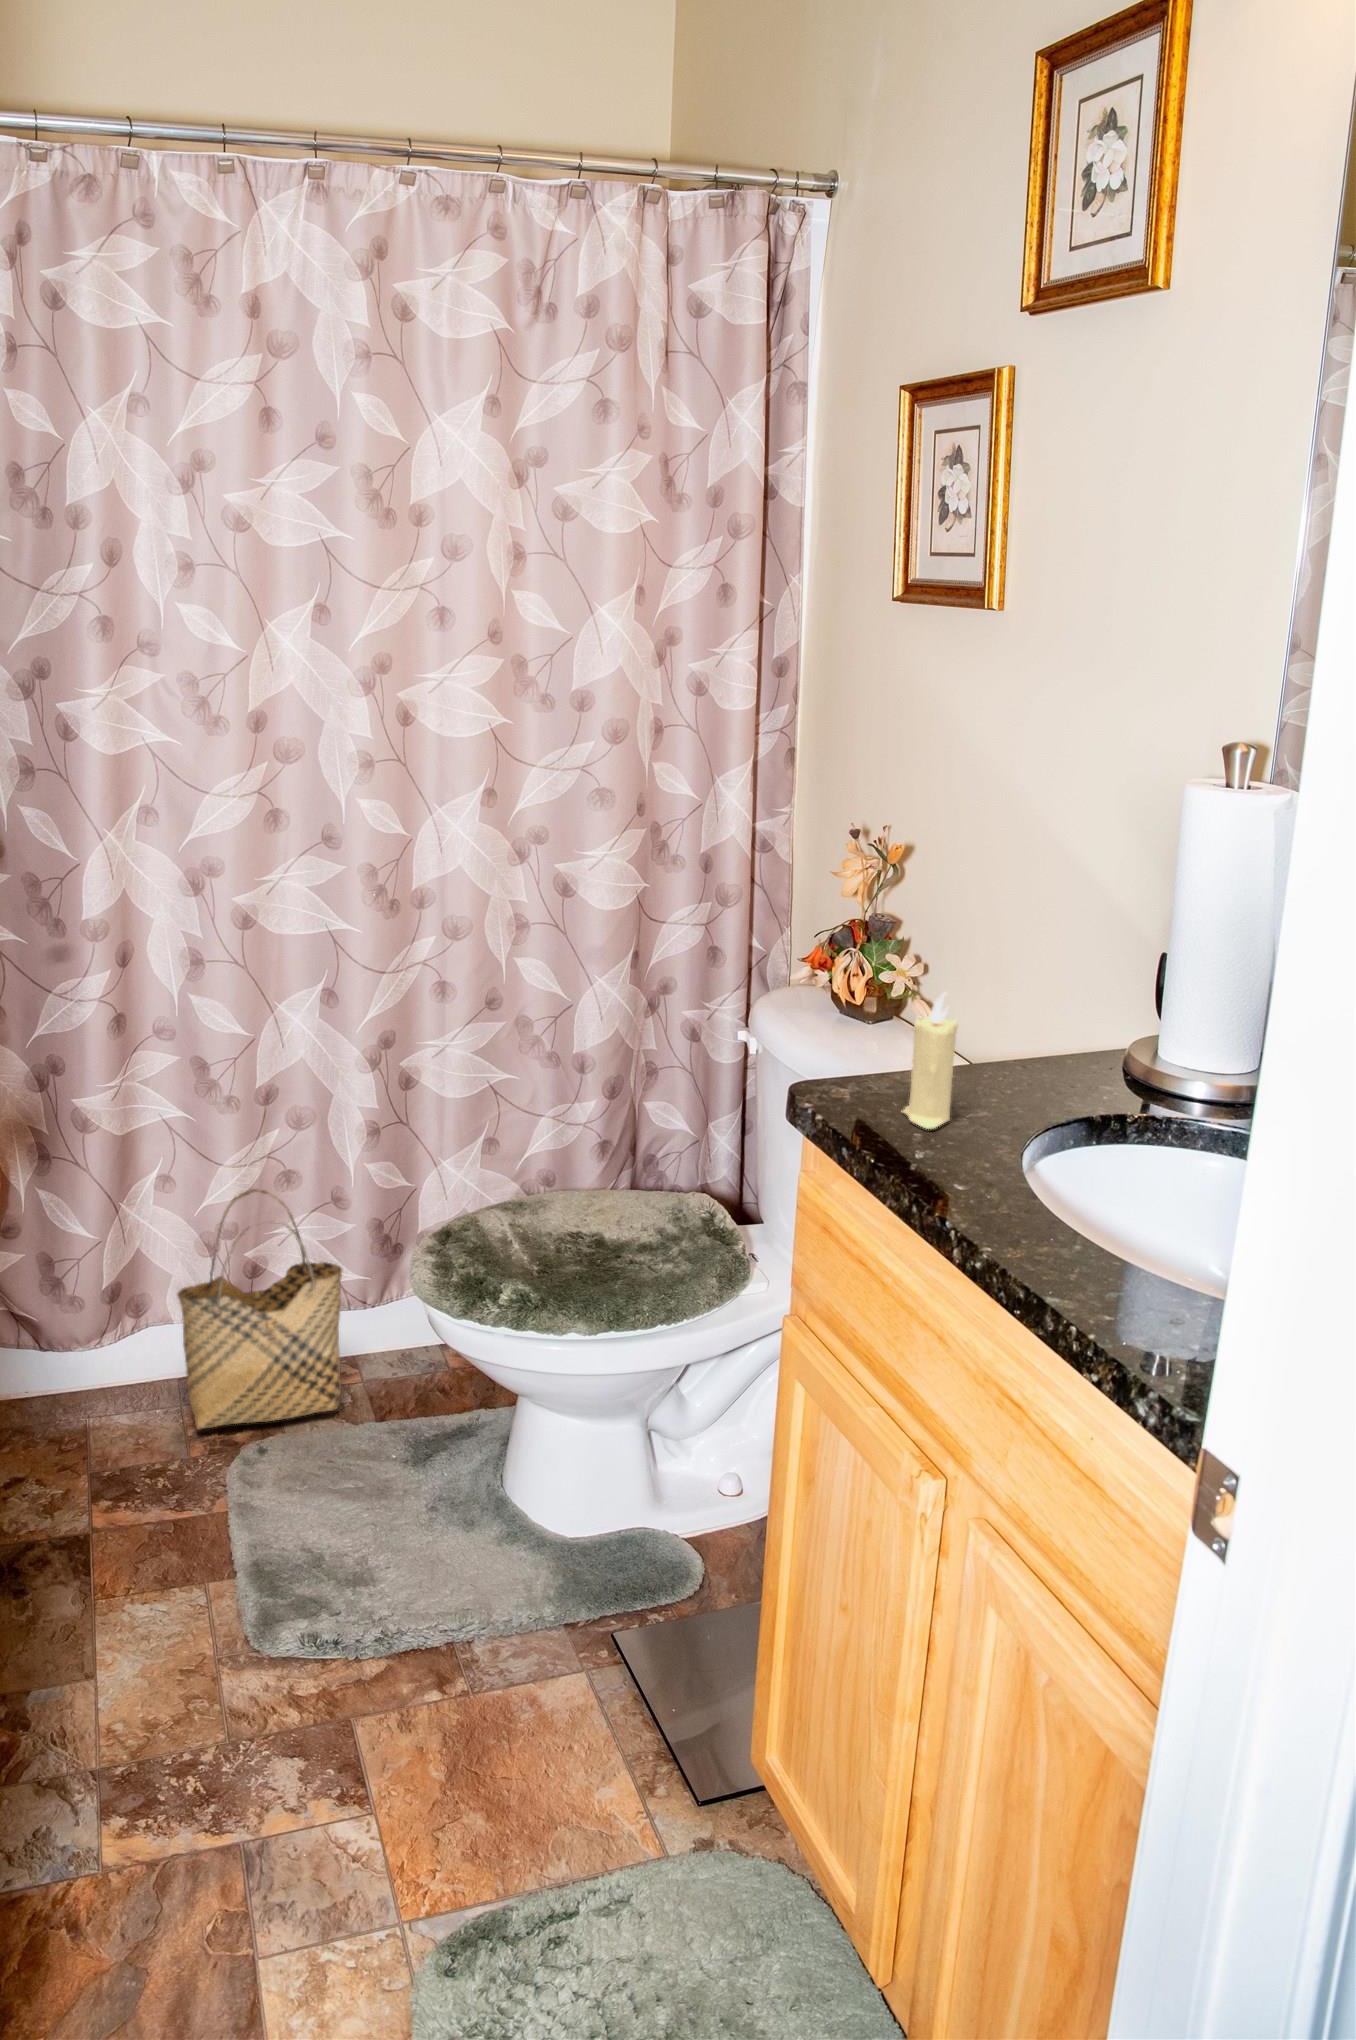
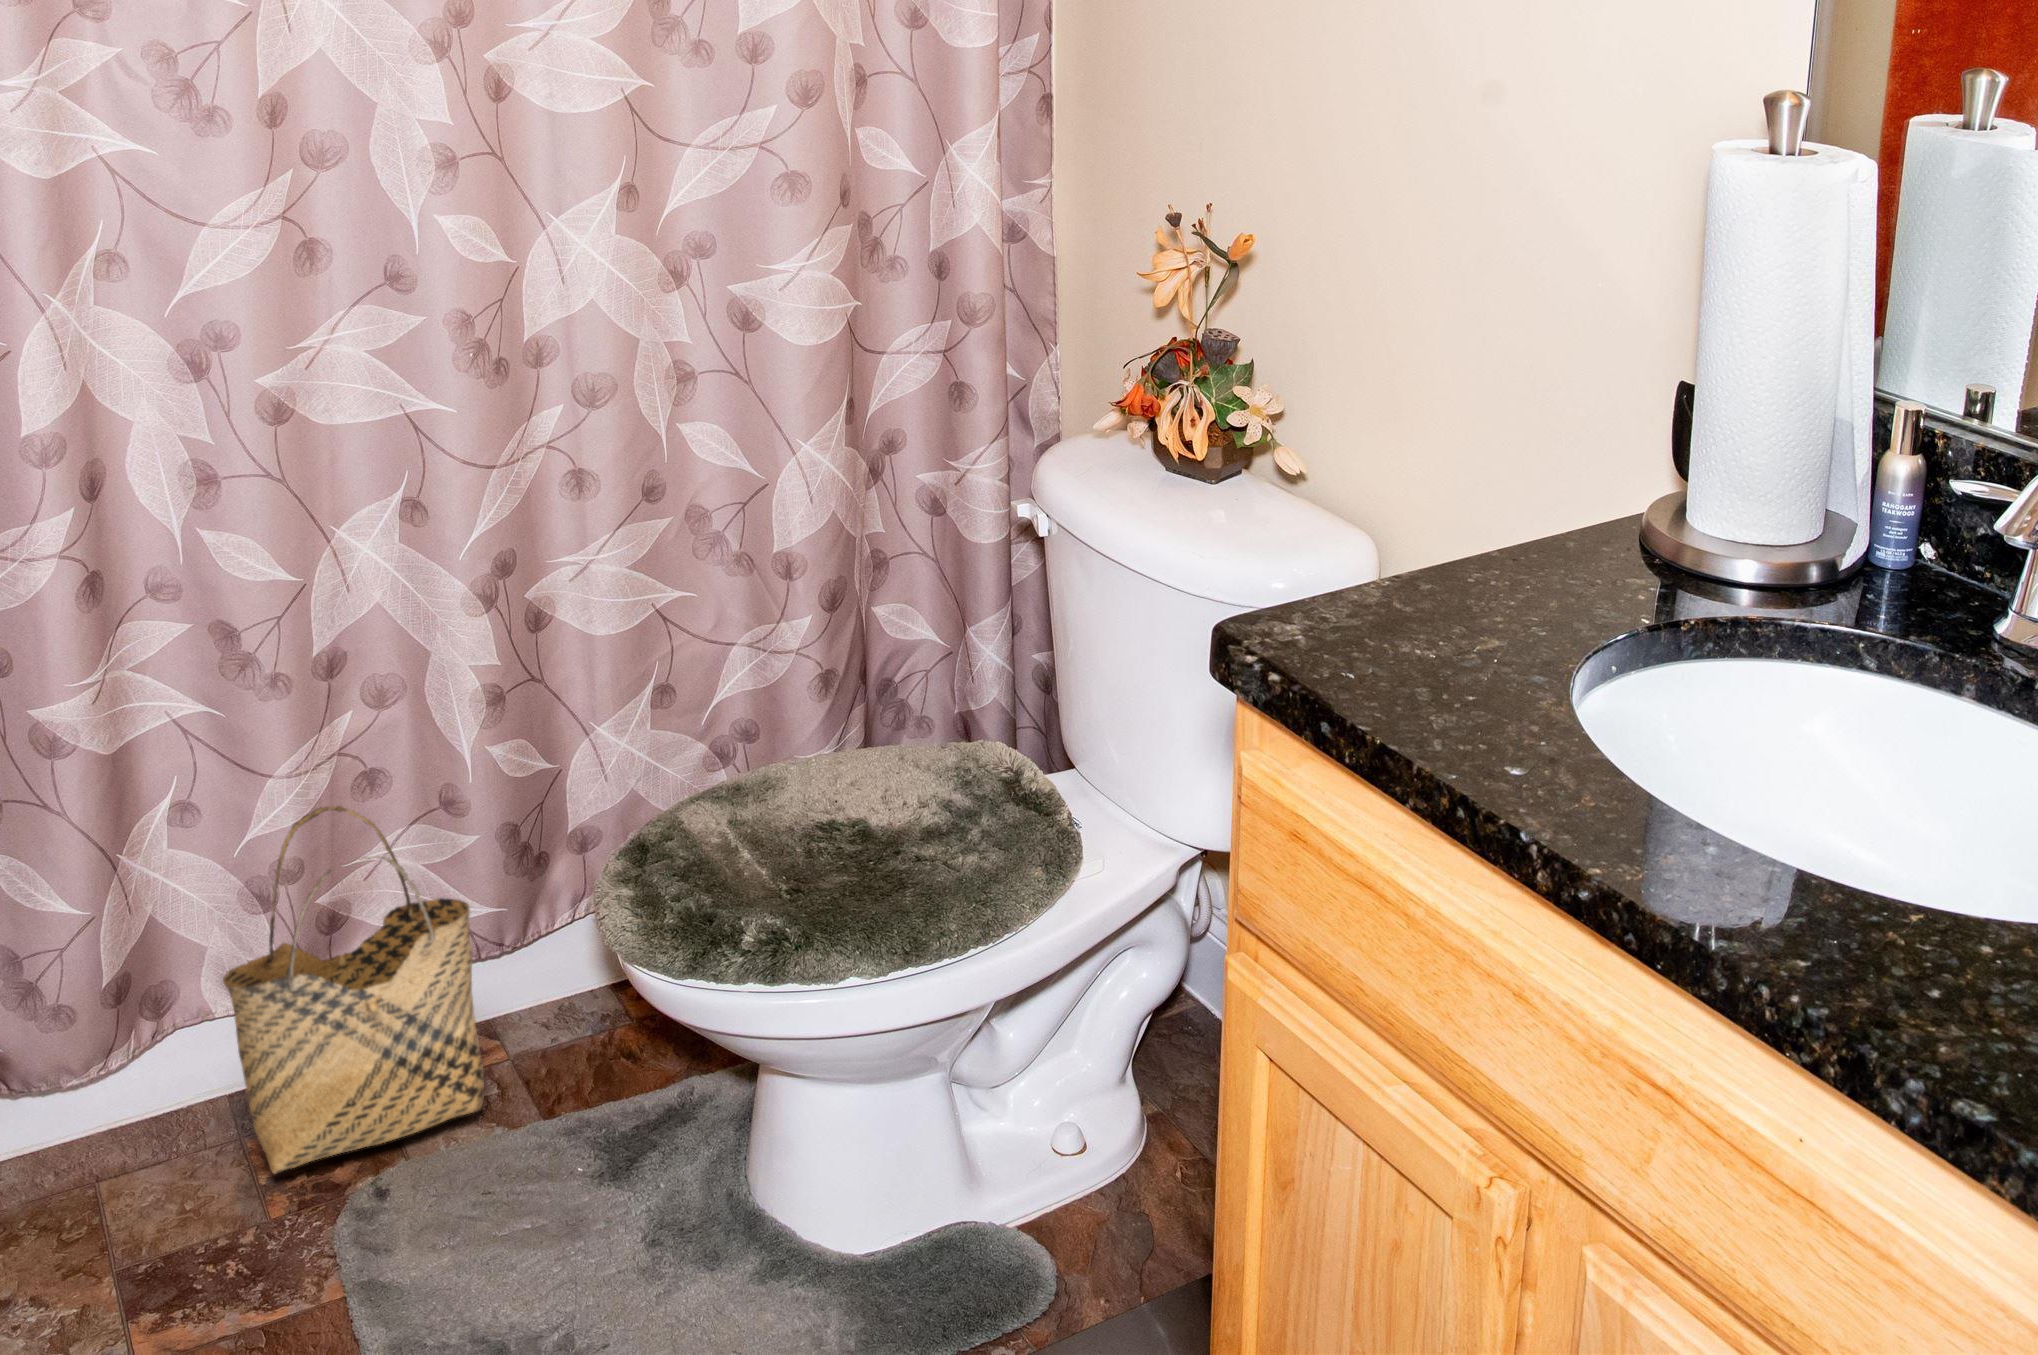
candle: present [903,993,958,1129] -> none [1387,482,1464,676]

